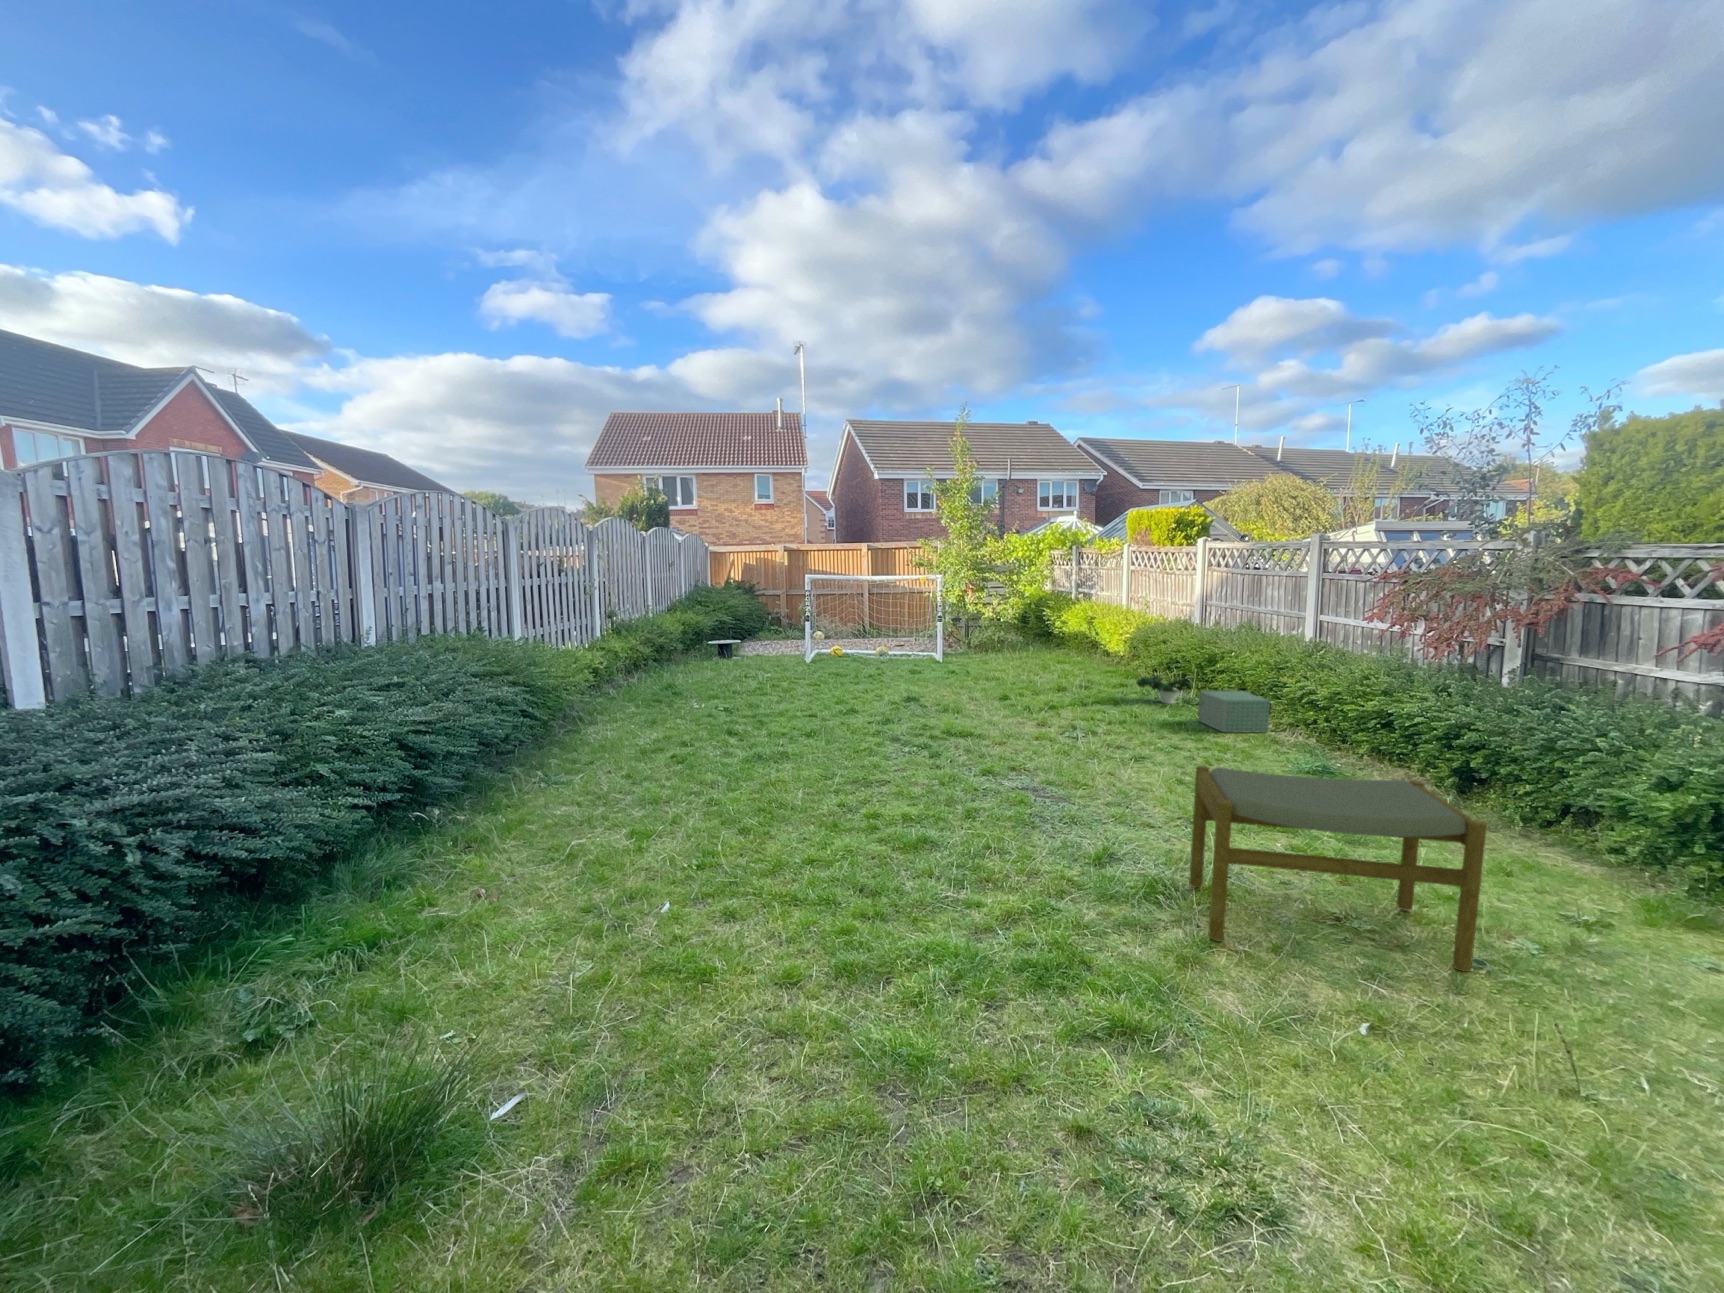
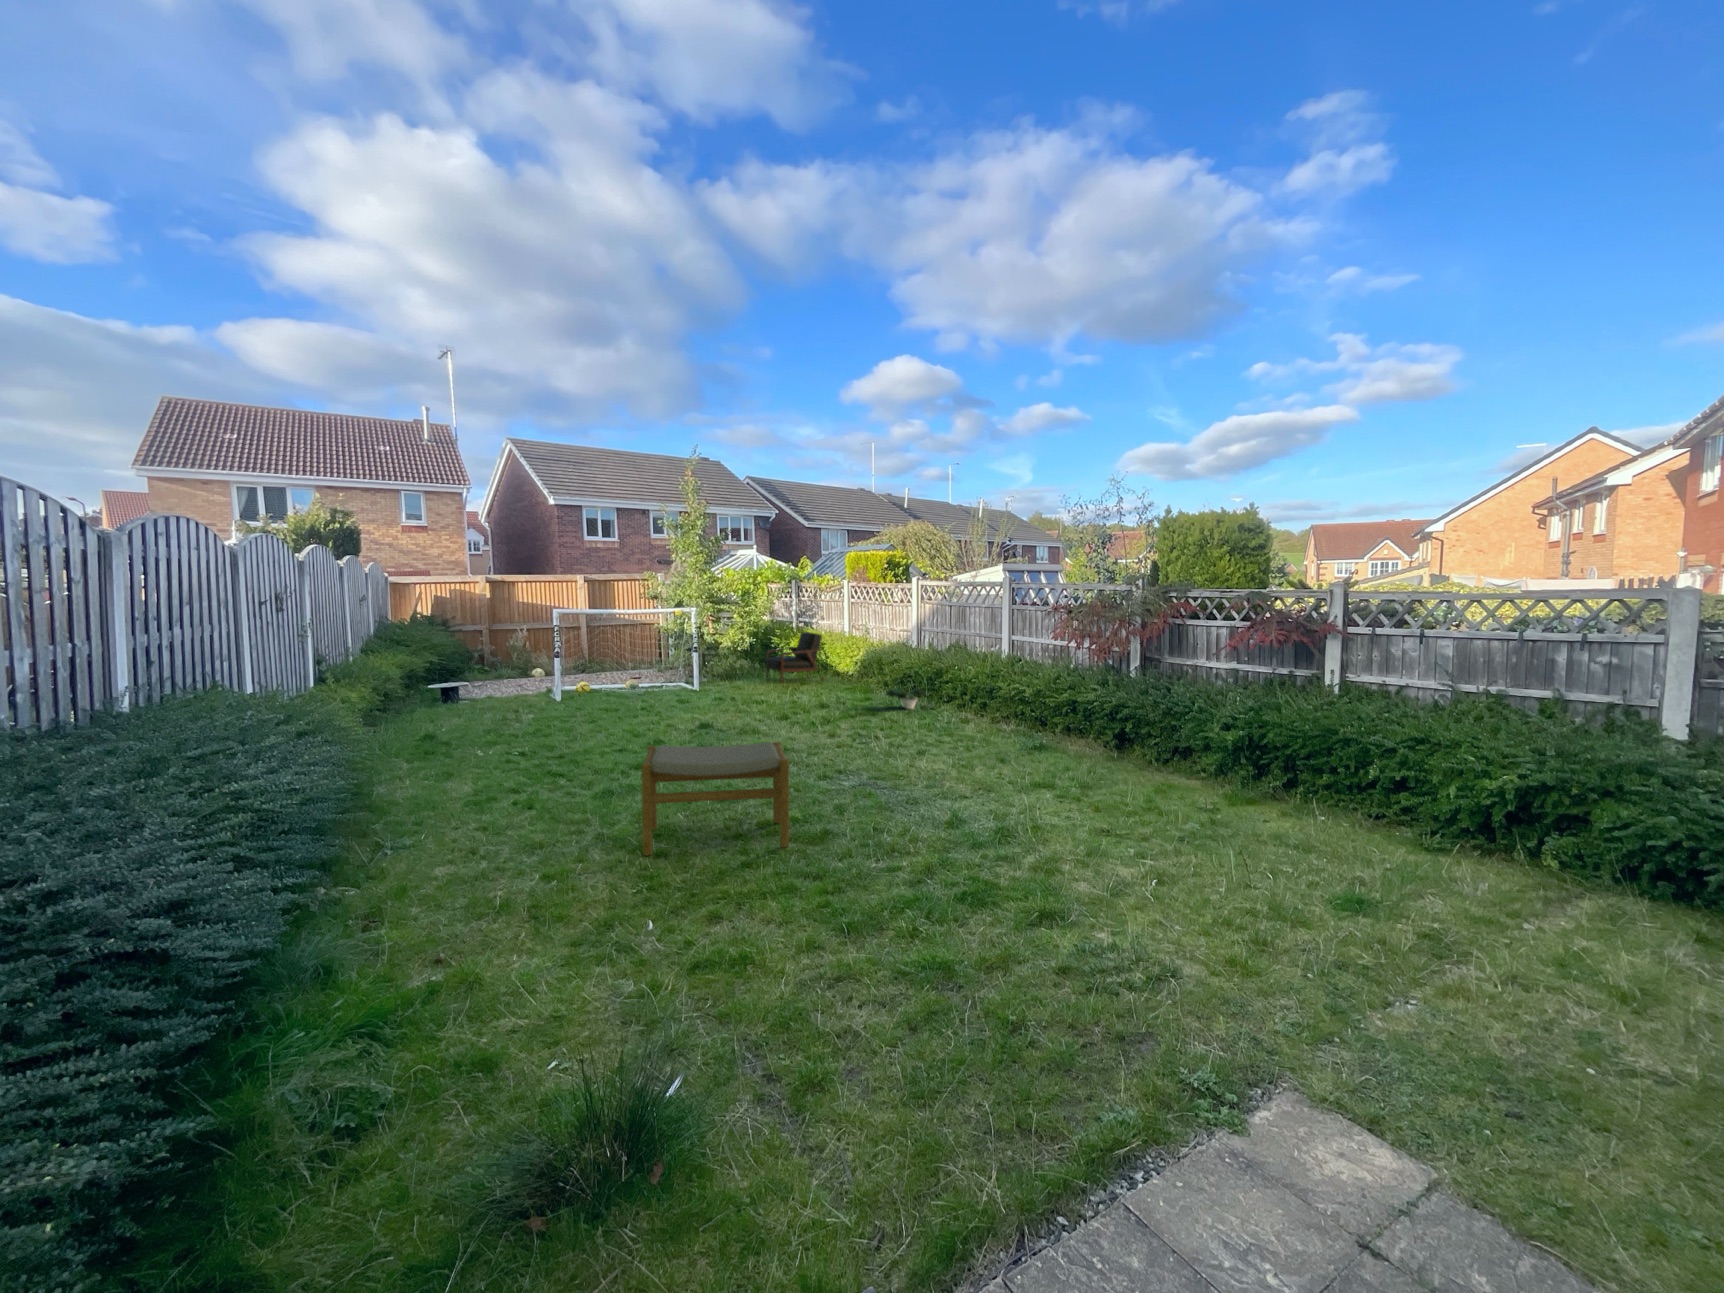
chair: none [1025,604,1092,663] -> present [766,632,823,683]
storage box: present [1198,691,1270,732] -> none [941,694,991,725]
footstool: present [1189,766,1487,972] -> present [641,742,789,856]

